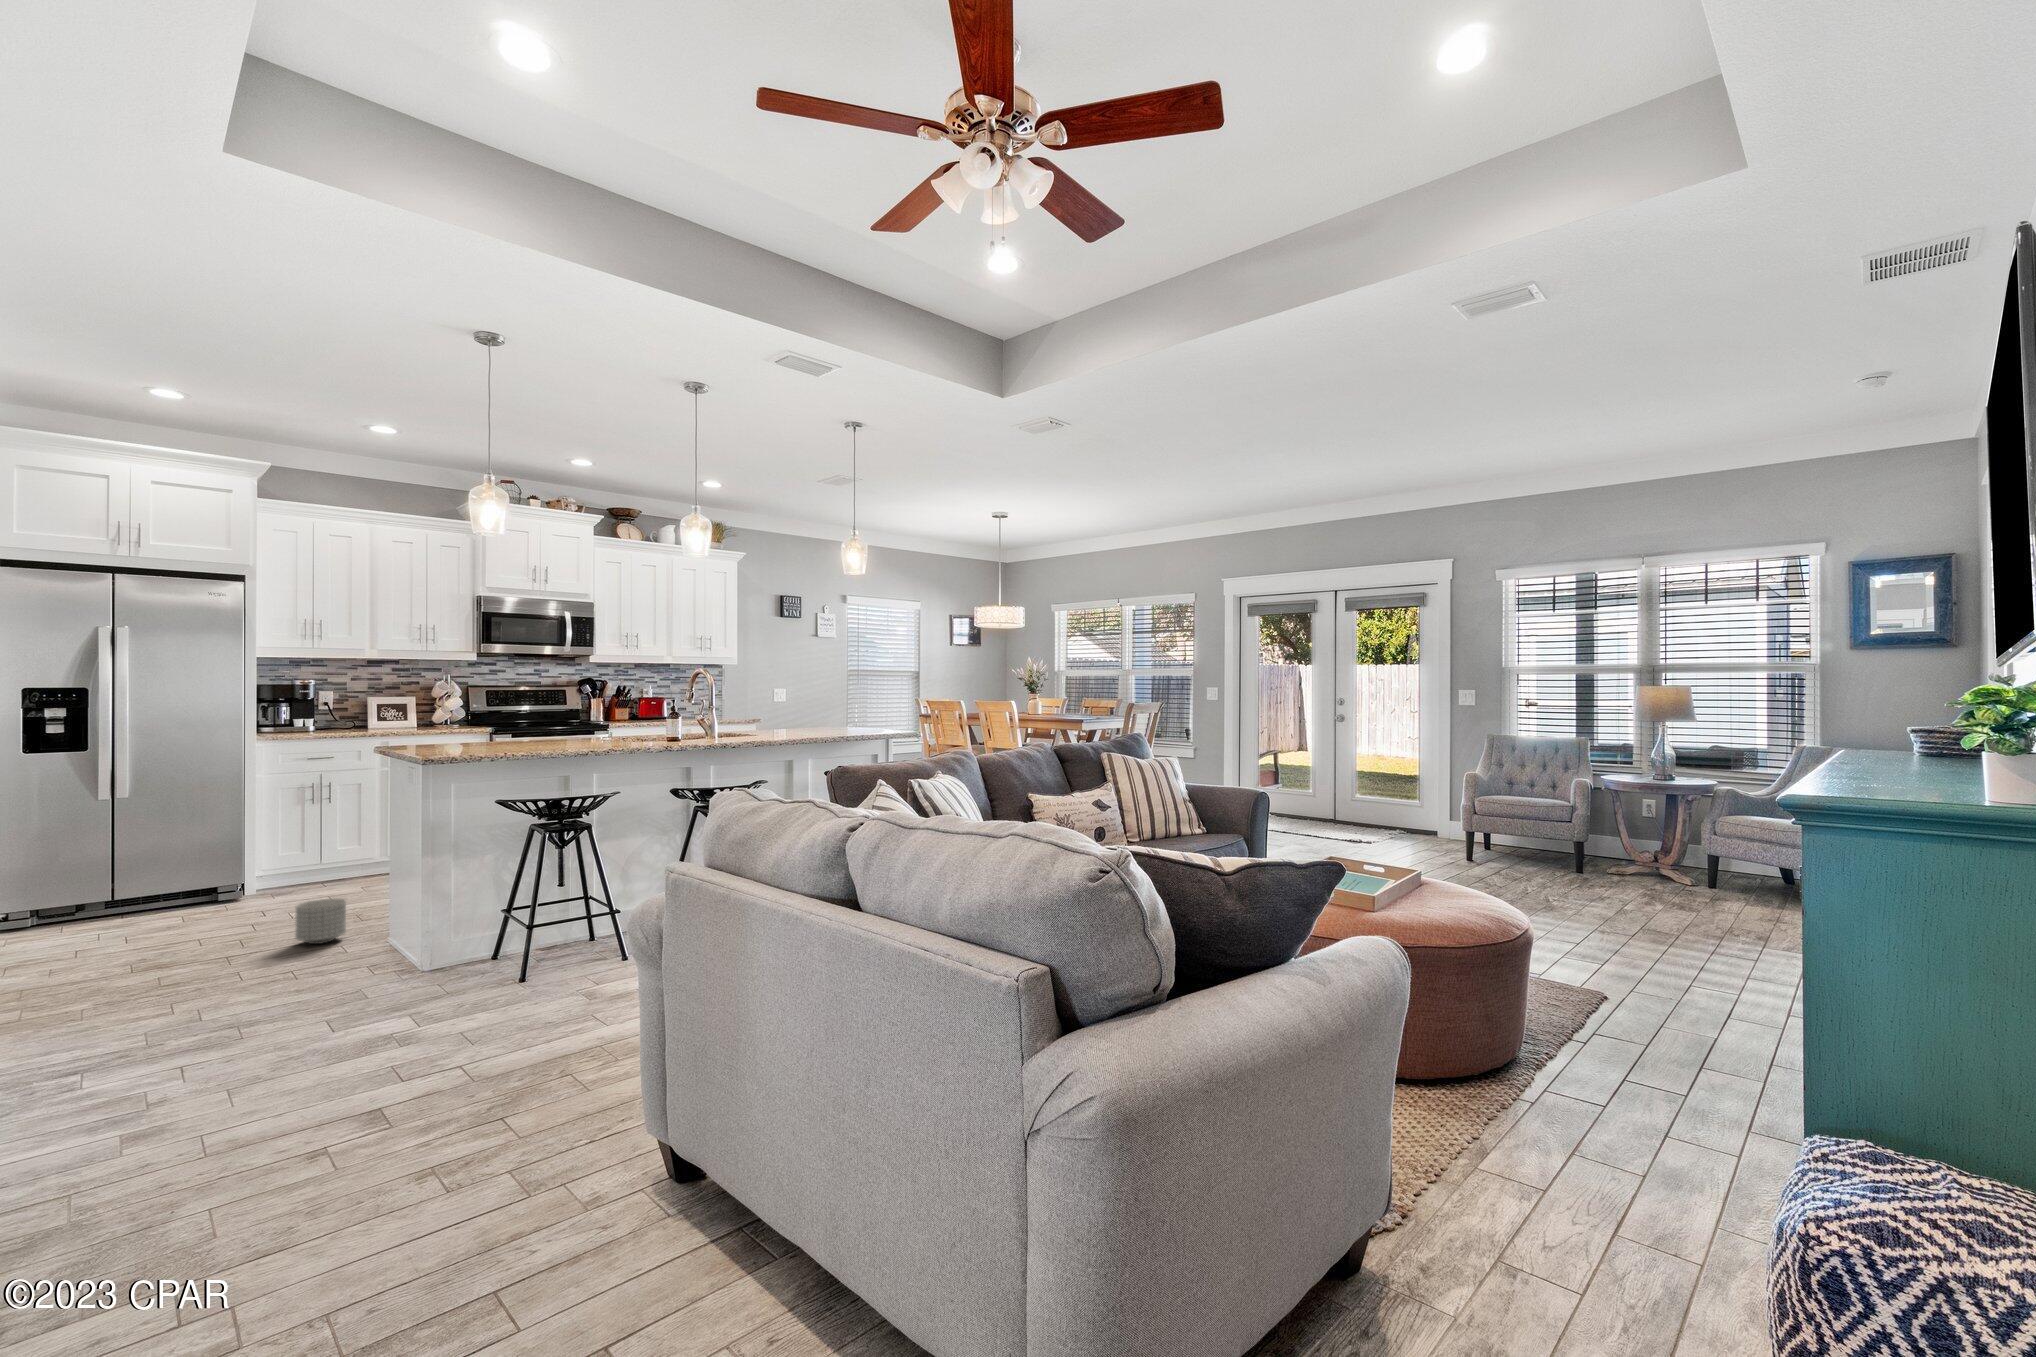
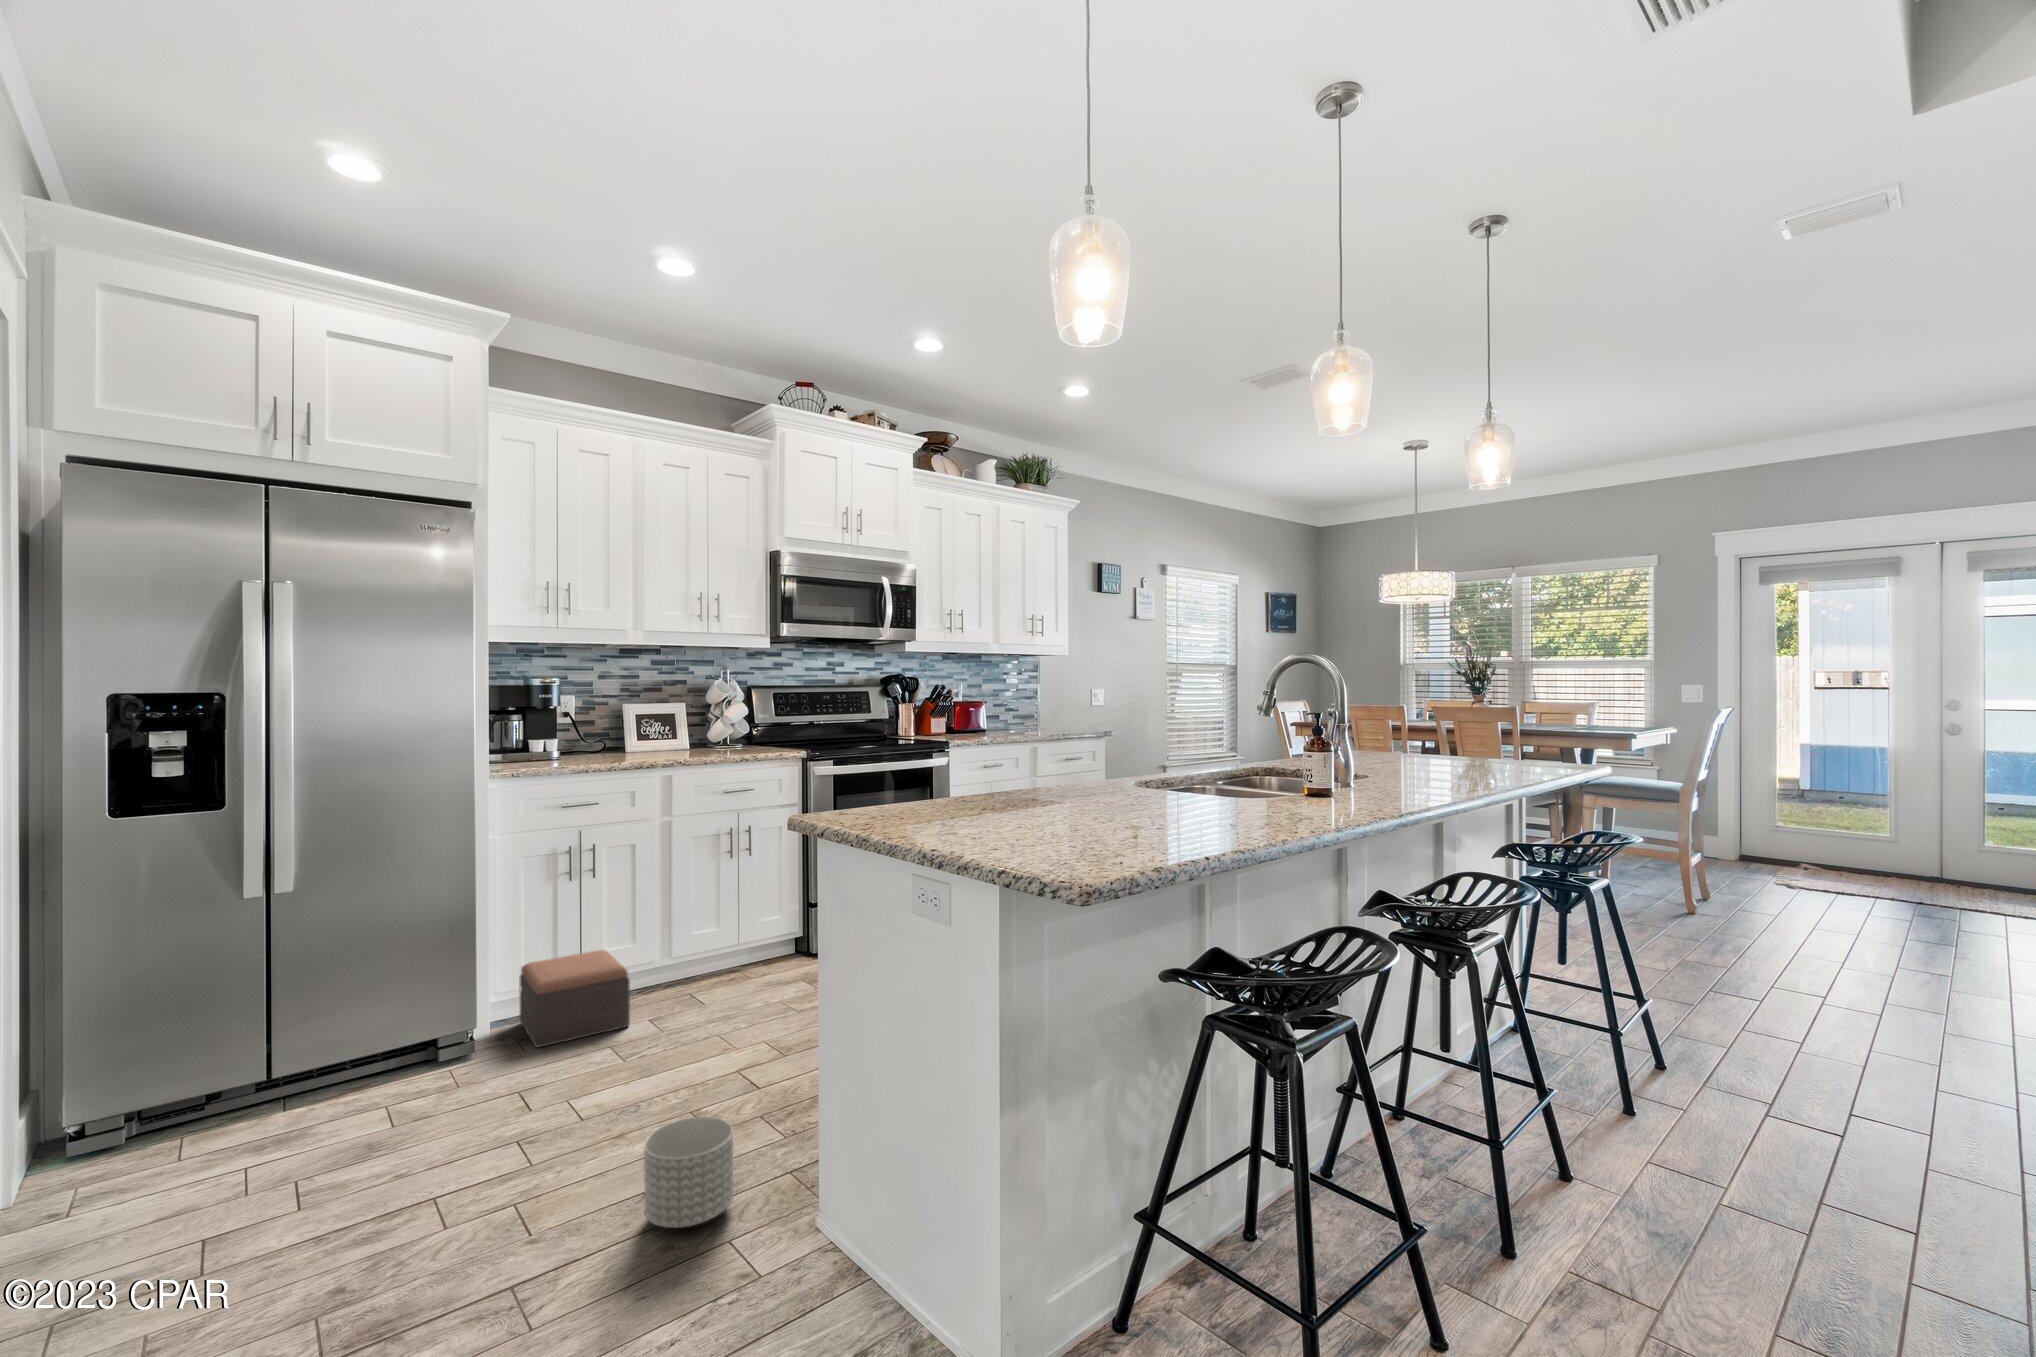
footstool: none [277,848,345,898] -> present [519,950,630,1047]

